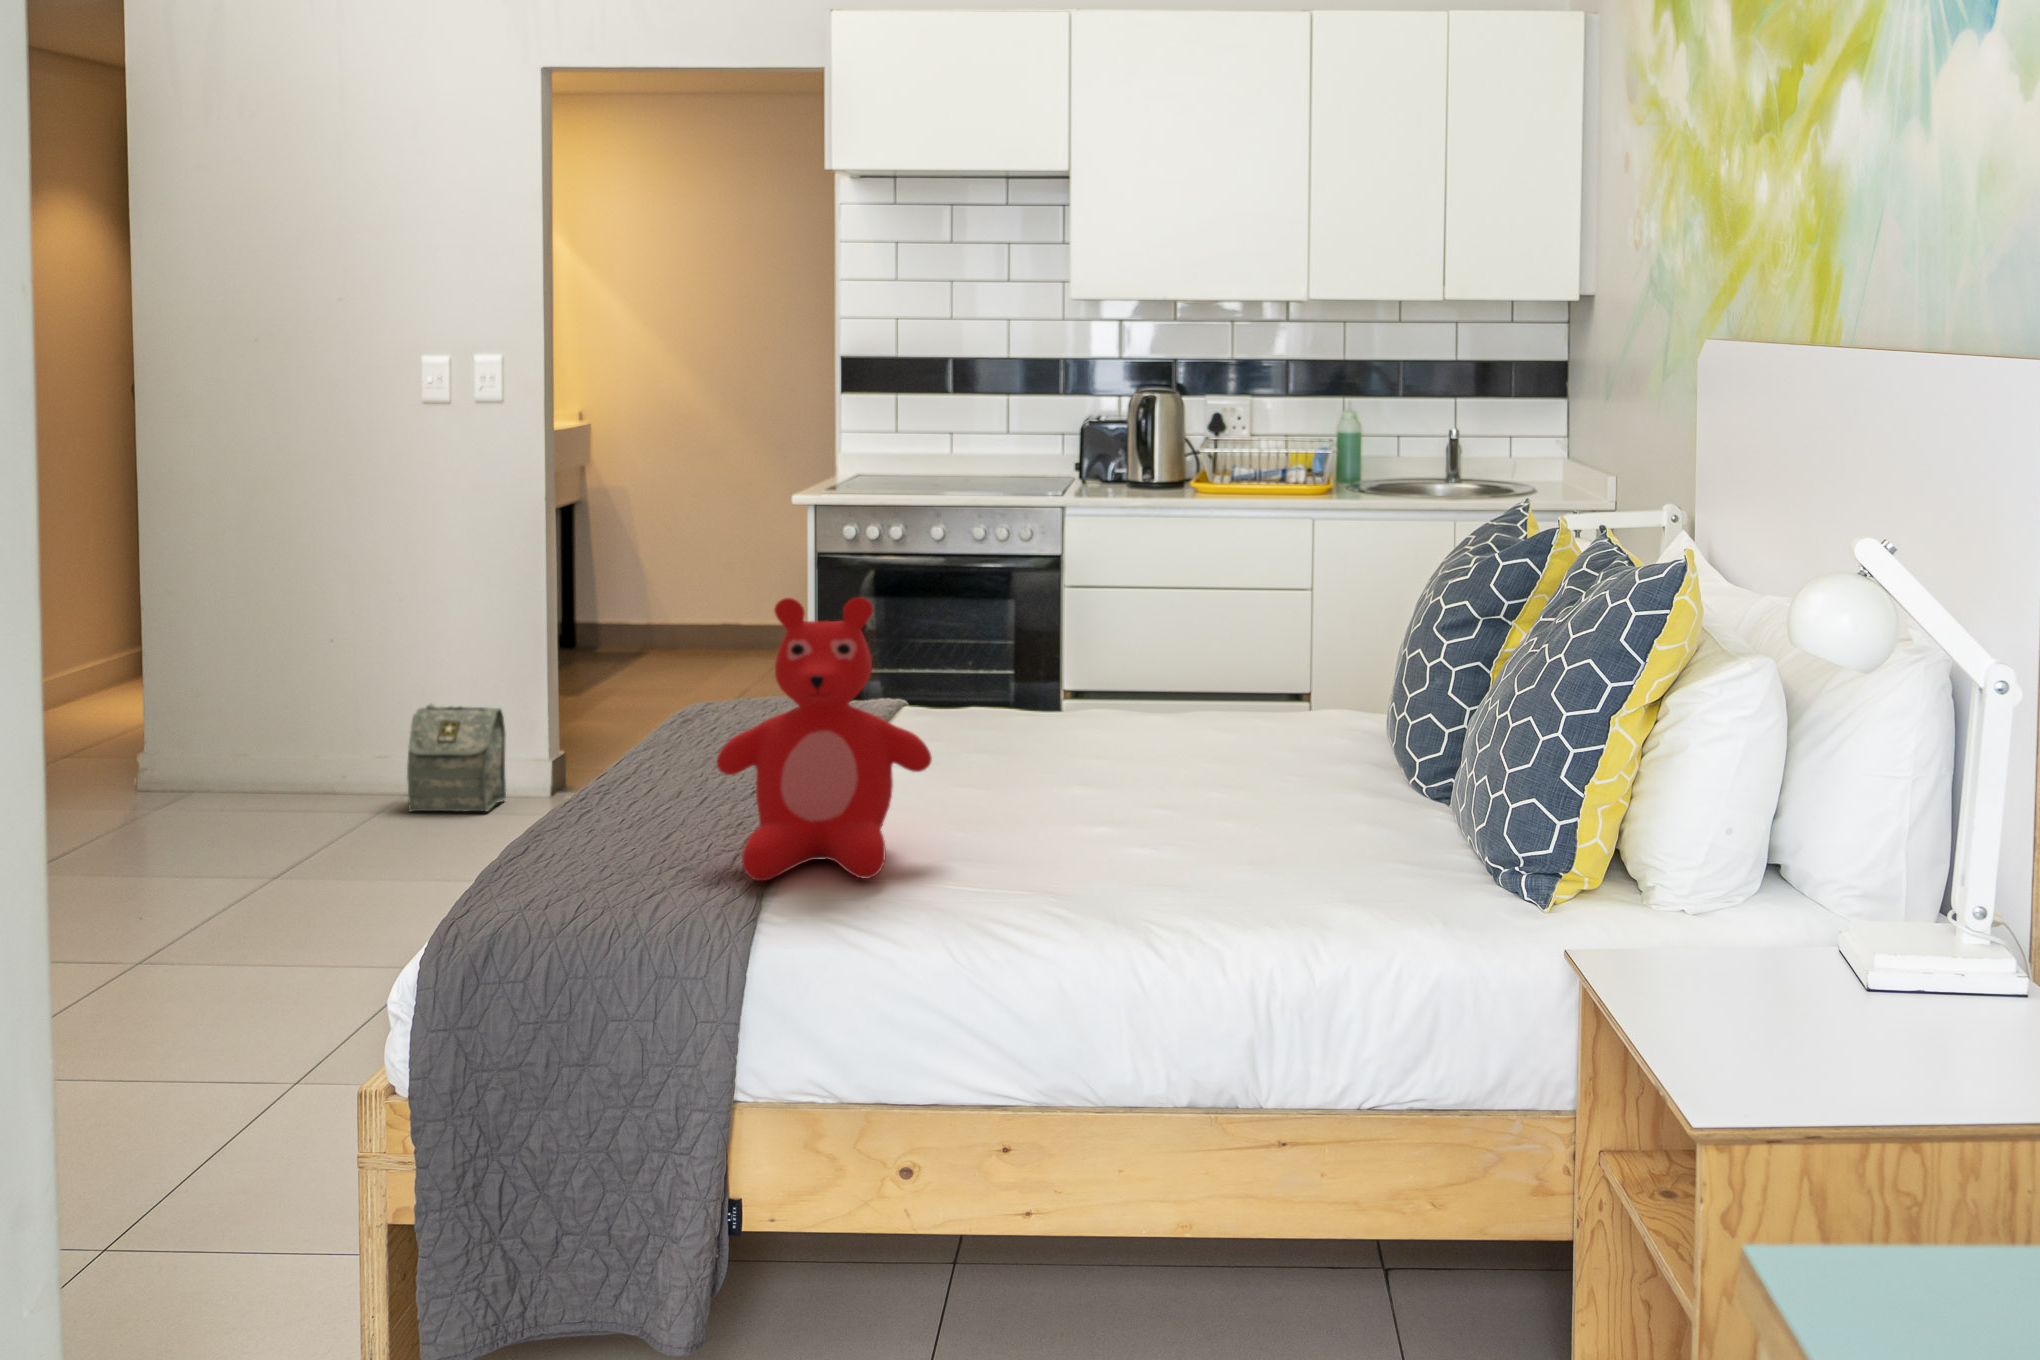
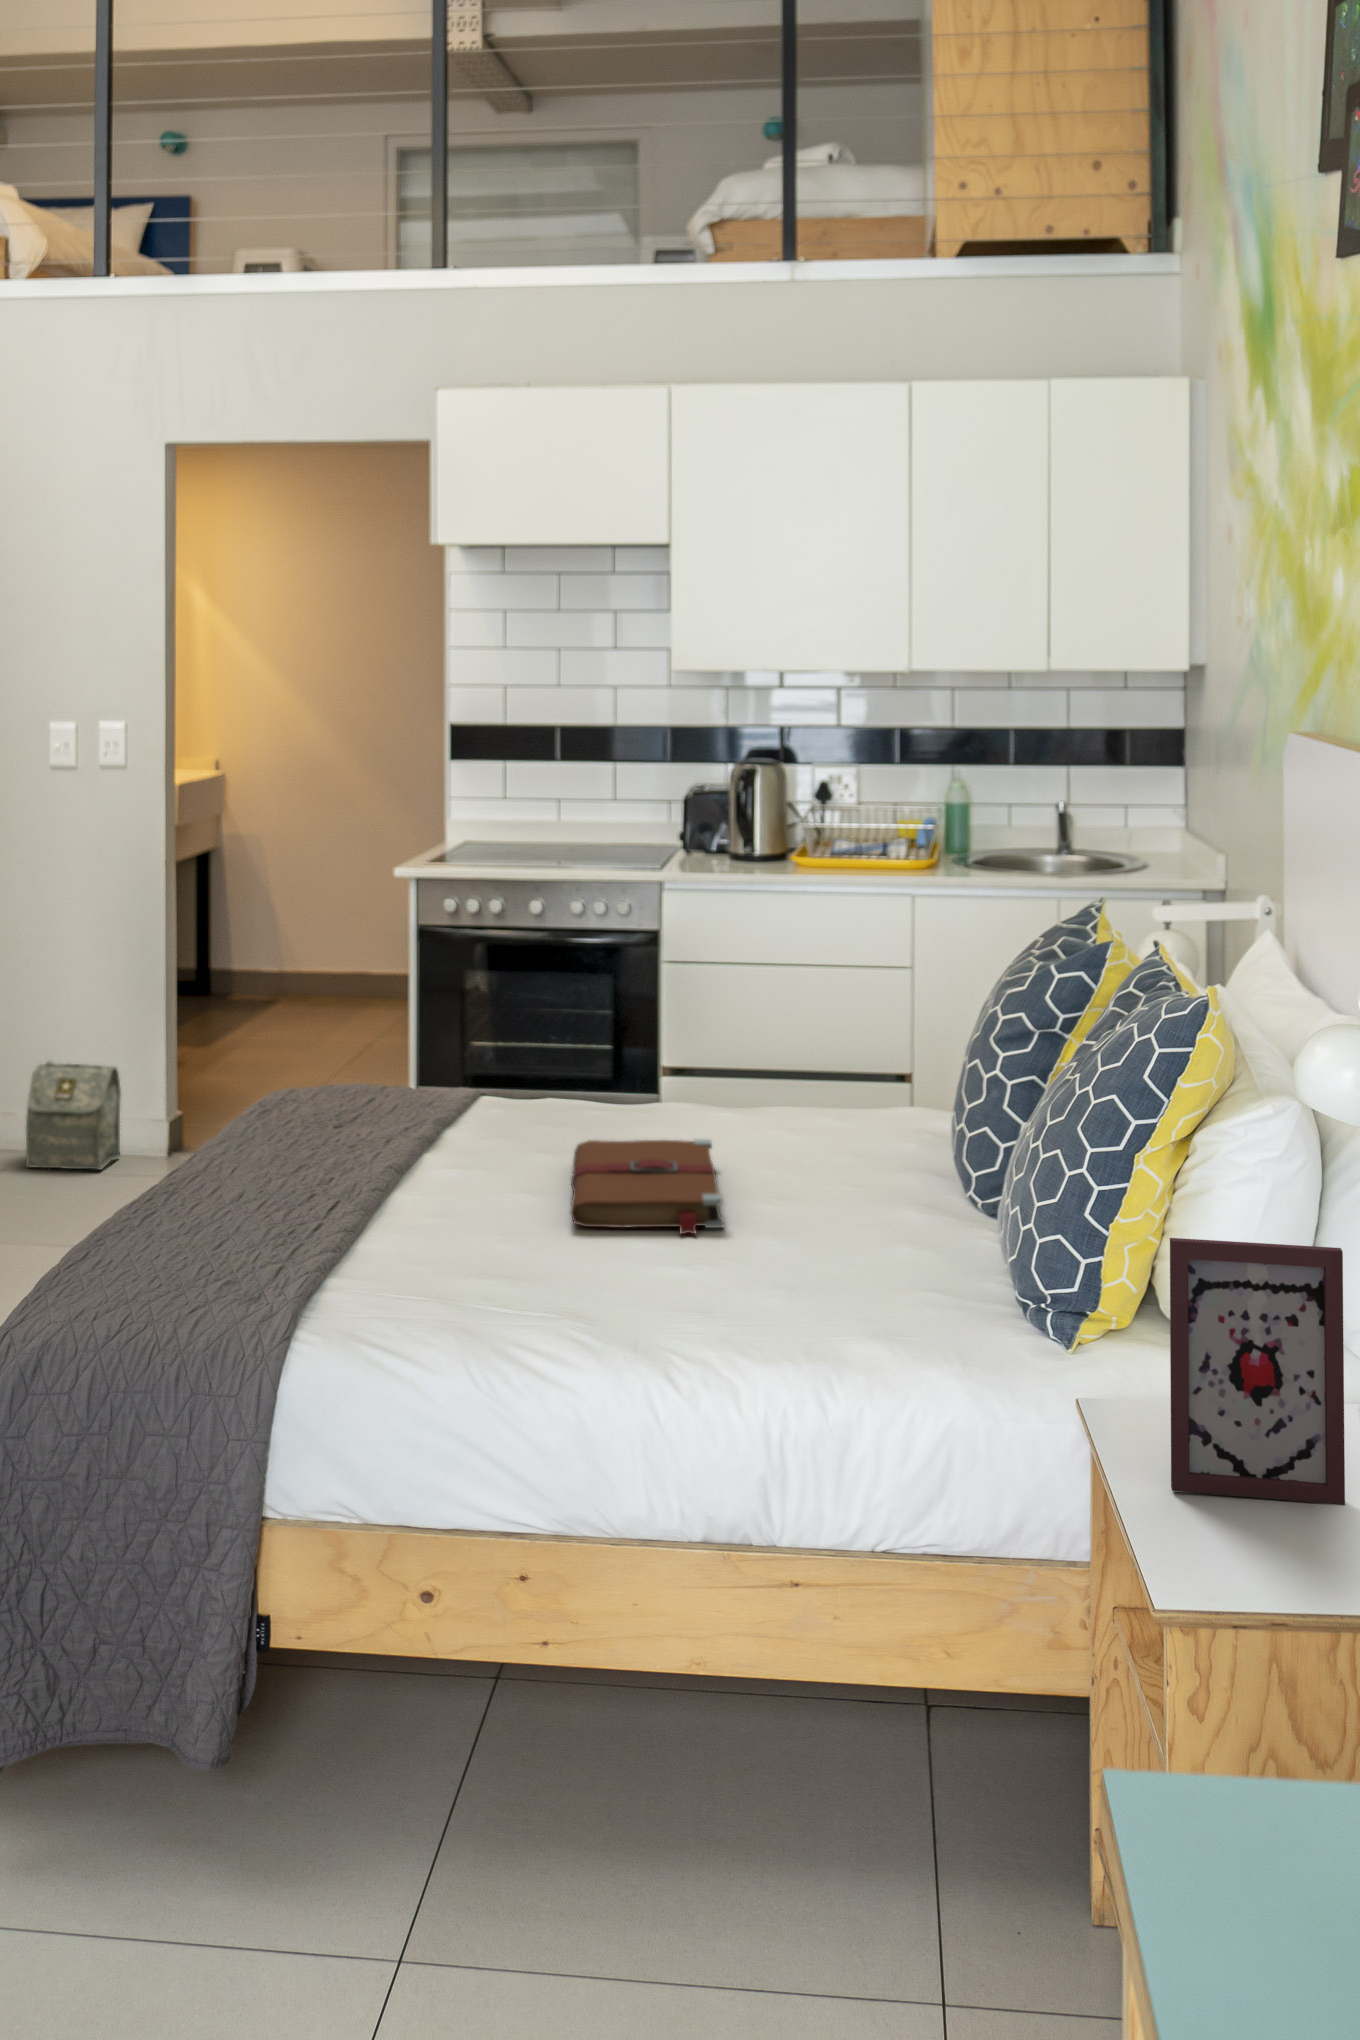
teddy bear: present [717,597,932,881] -> none [263,1006,472,1292]
book: none [1016,737,1178,822] -> present [570,1139,724,1235]
picture frame: none [1671,778,1841,1026] -> present [1170,1238,1345,1505]

